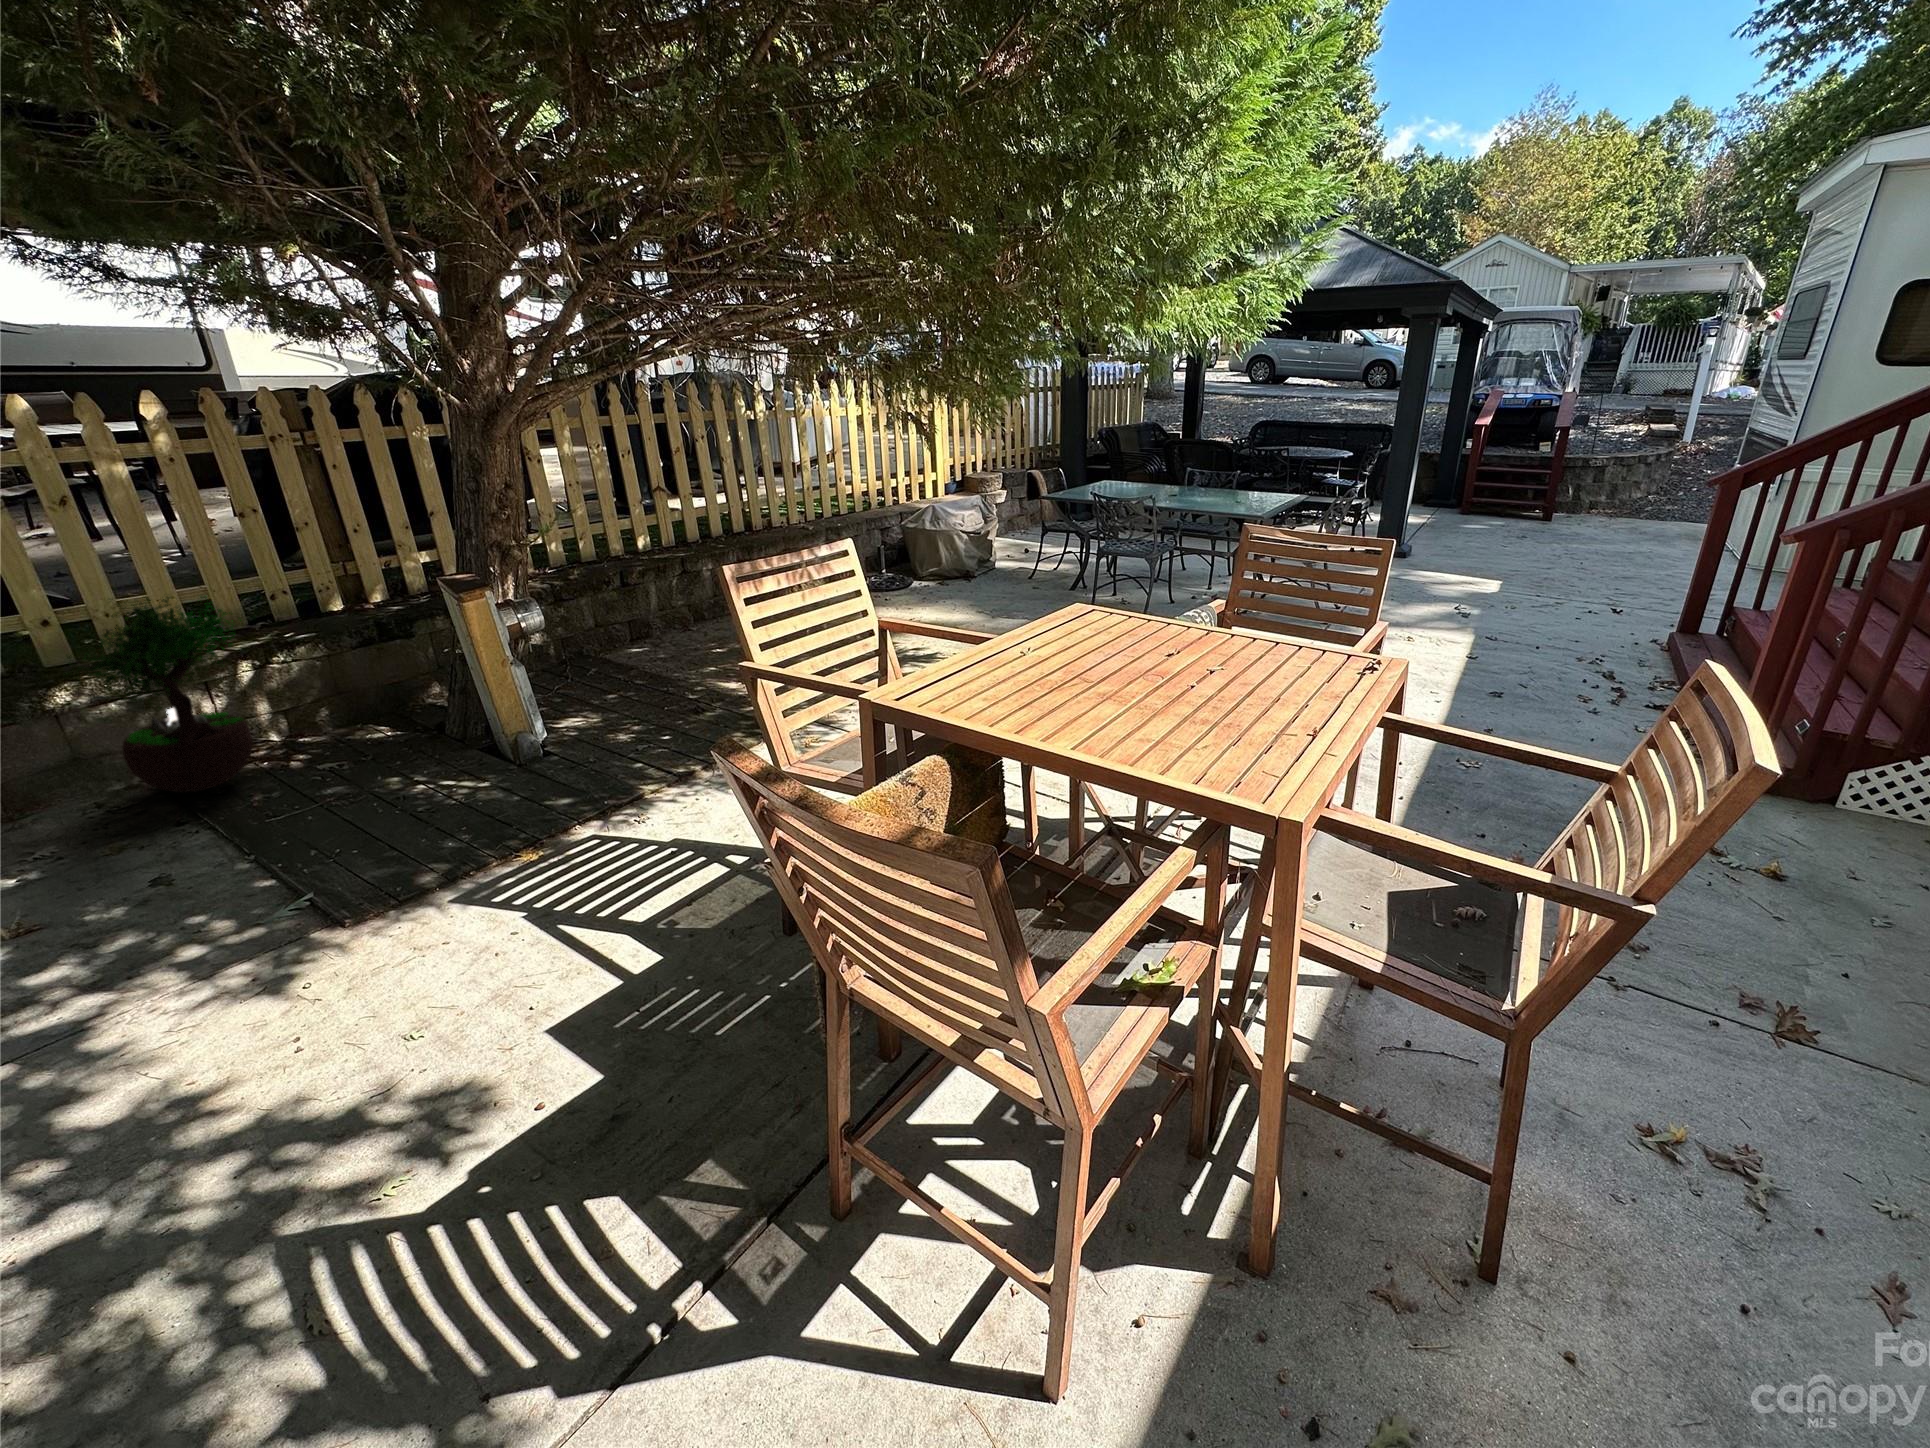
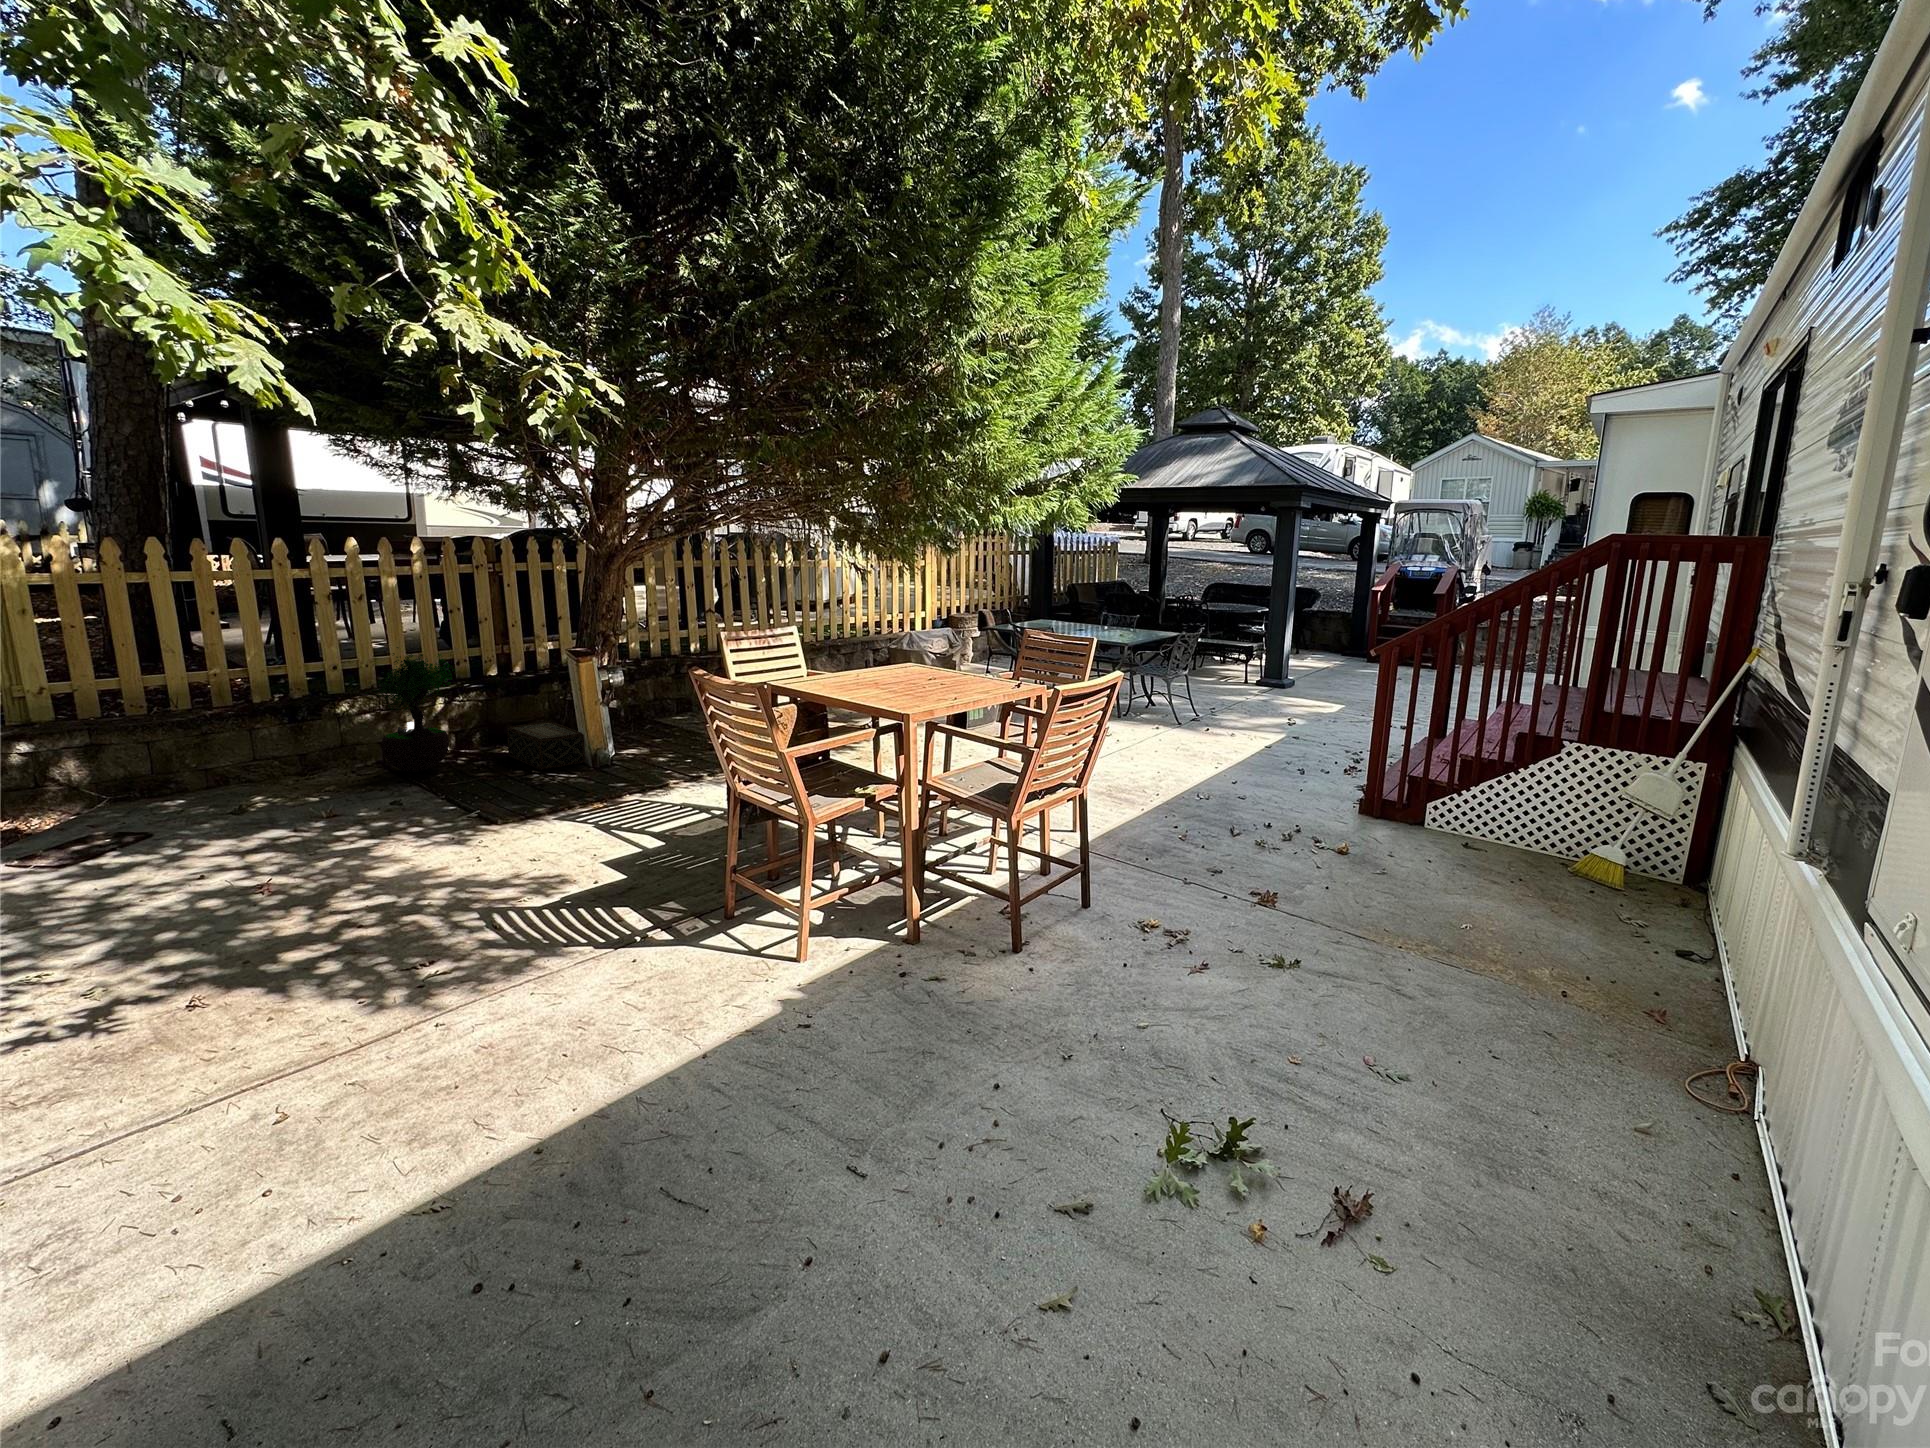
woven basket: none [353,681,494,775] -> present [507,721,585,770]

